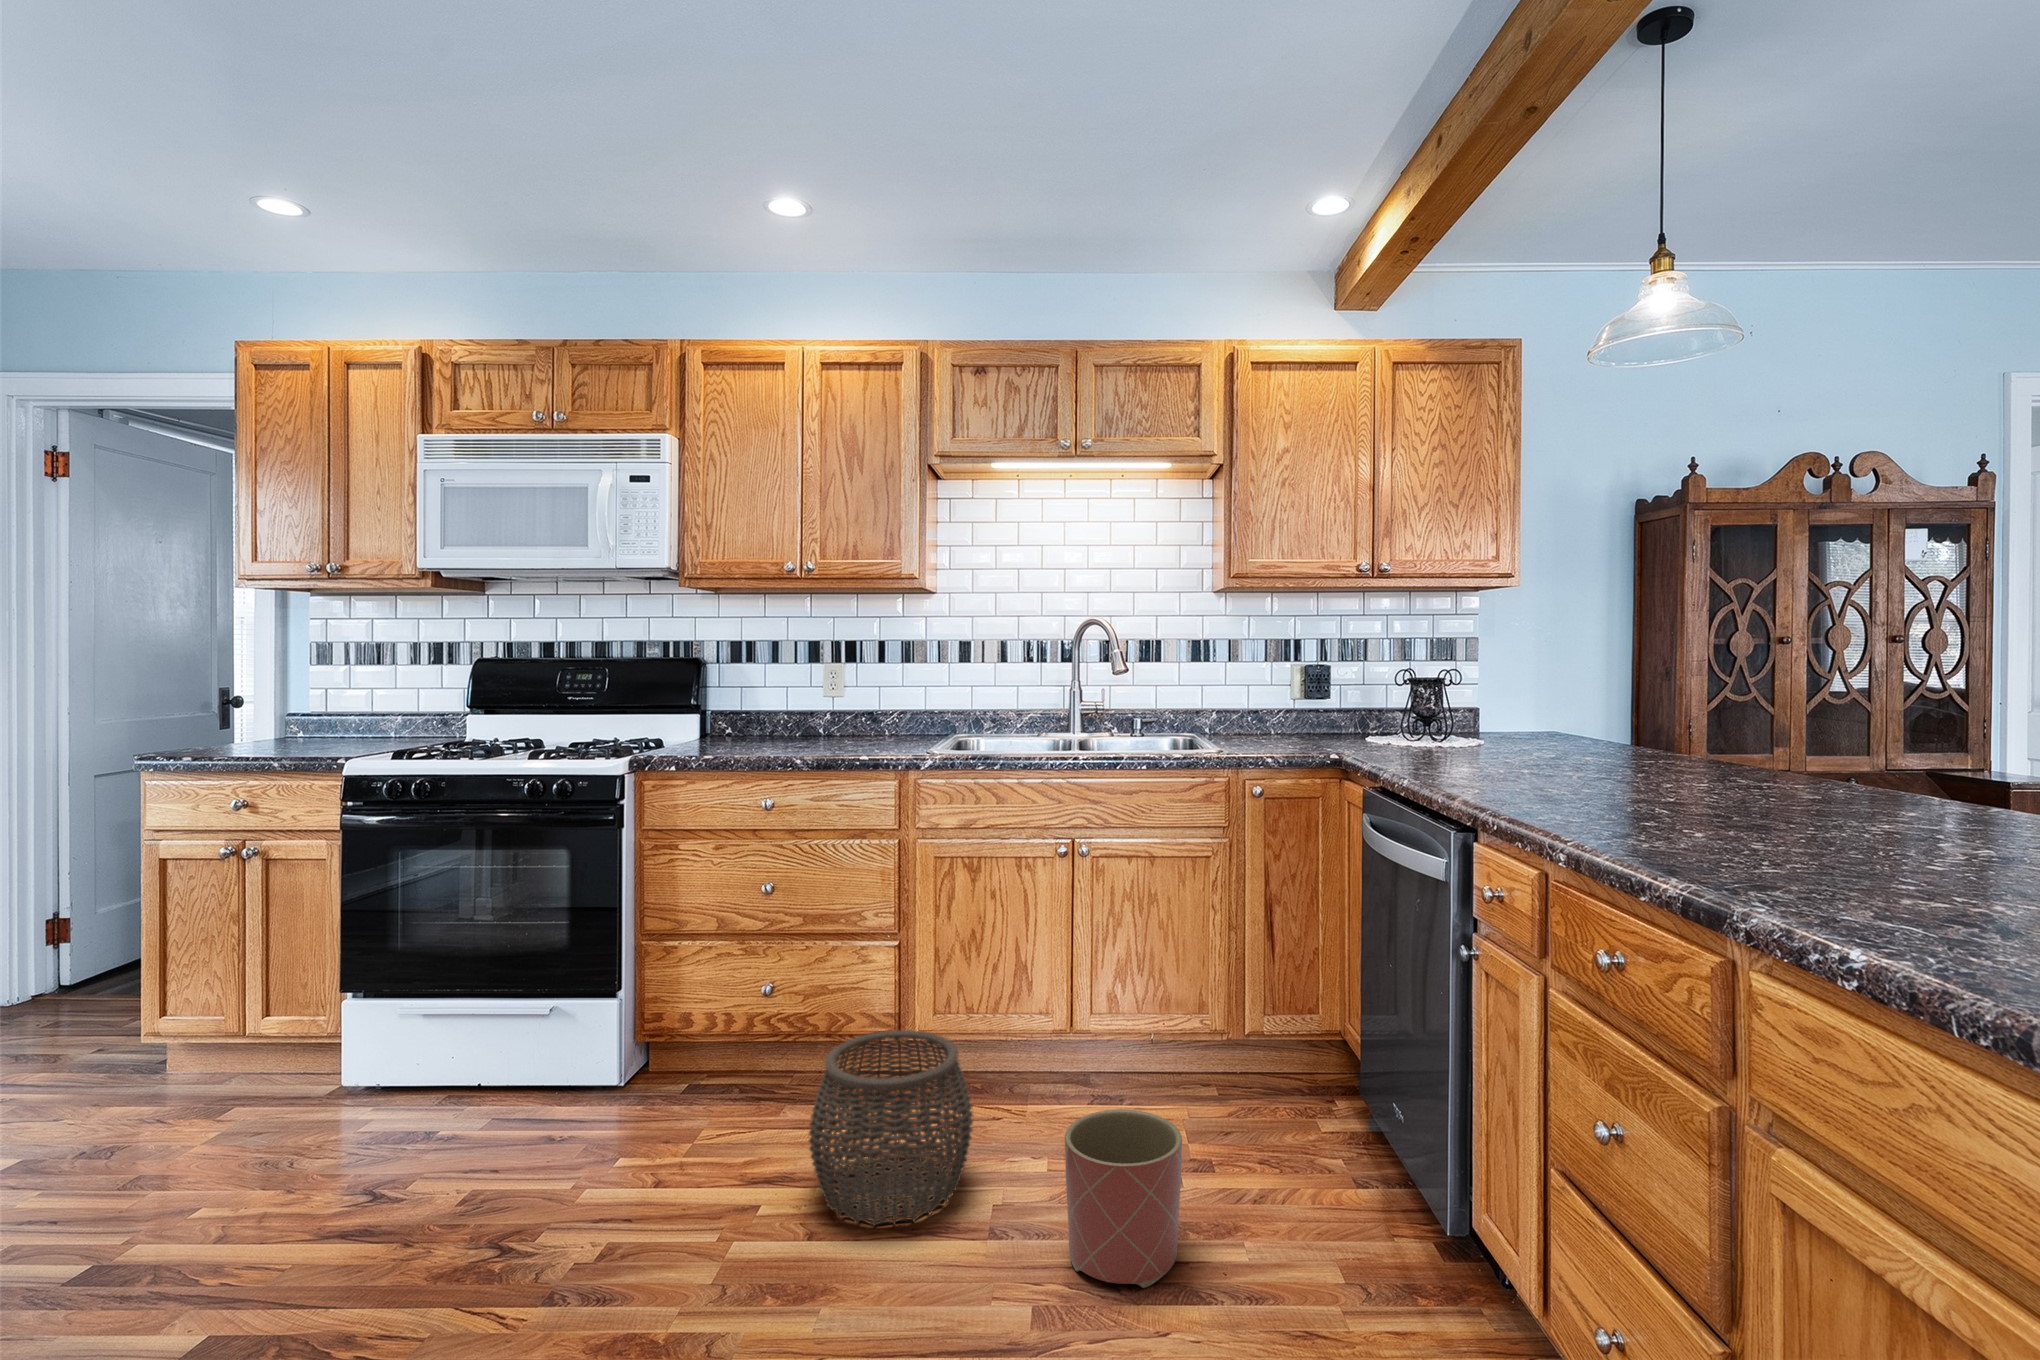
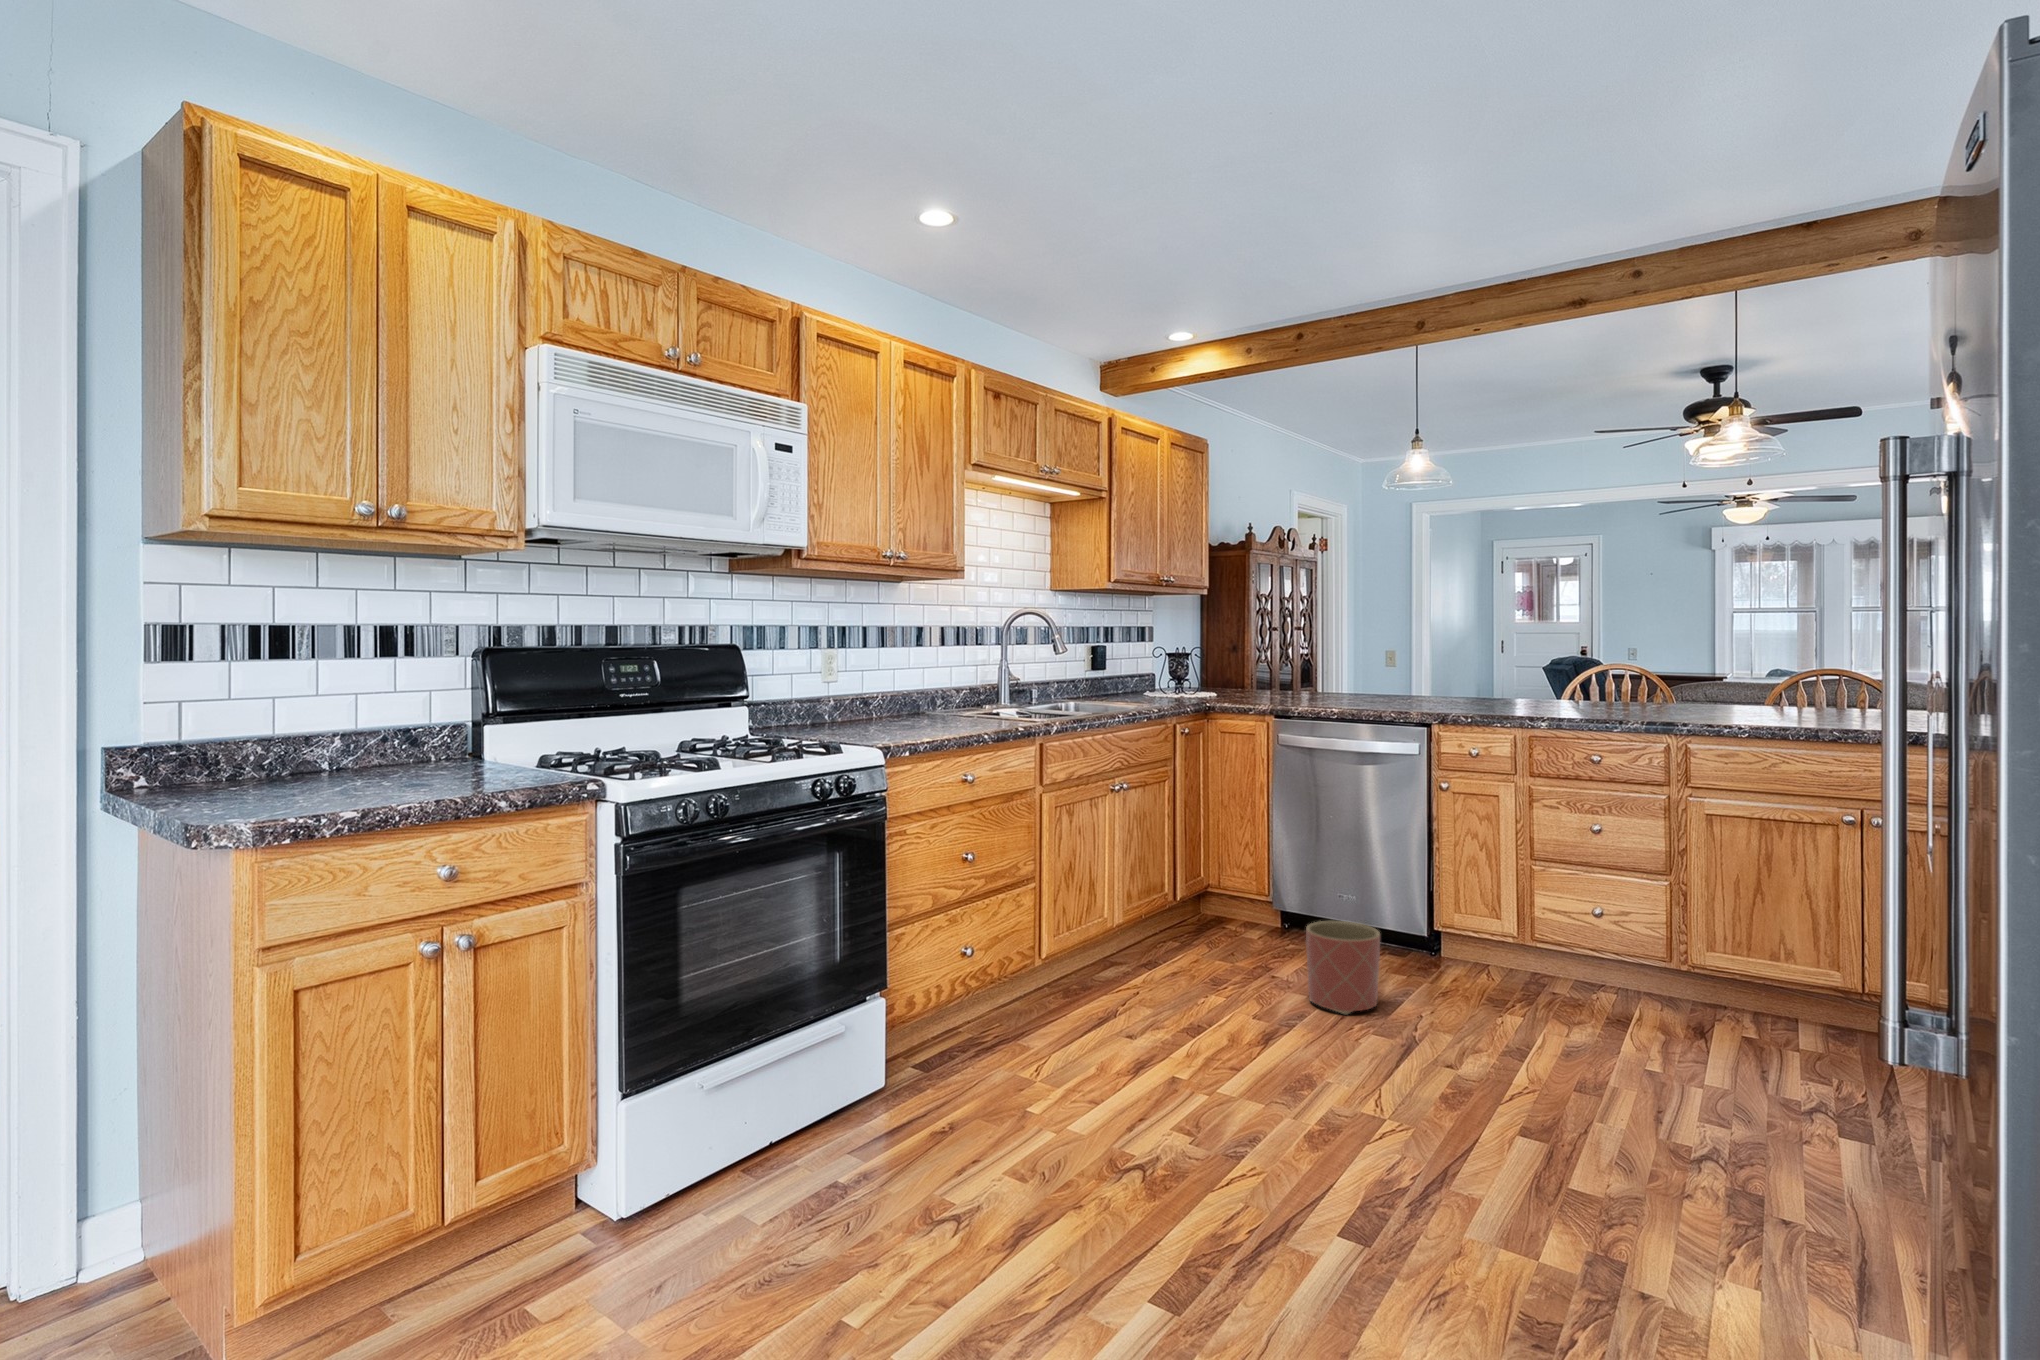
woven basket: present [809,1030,973,1226] -> none [1147,921,1268,1052]

